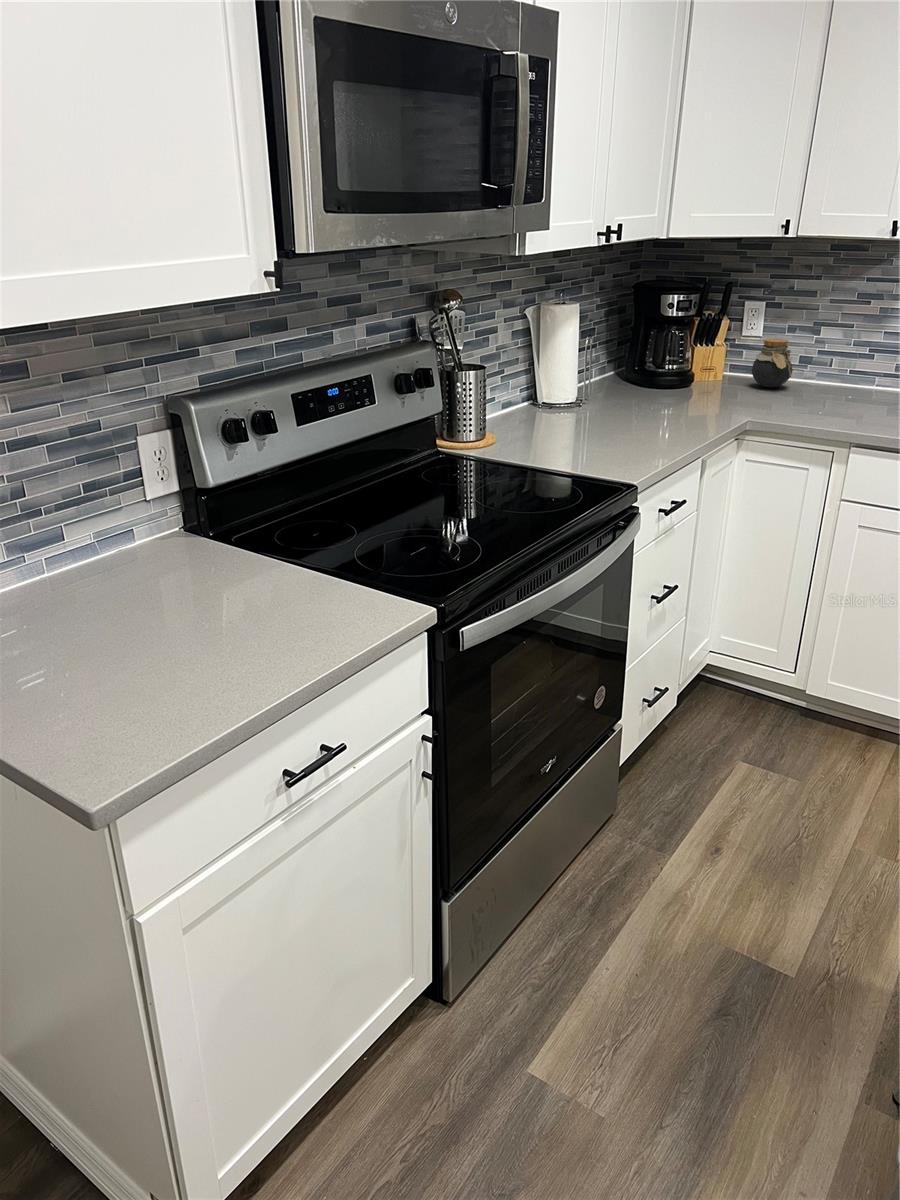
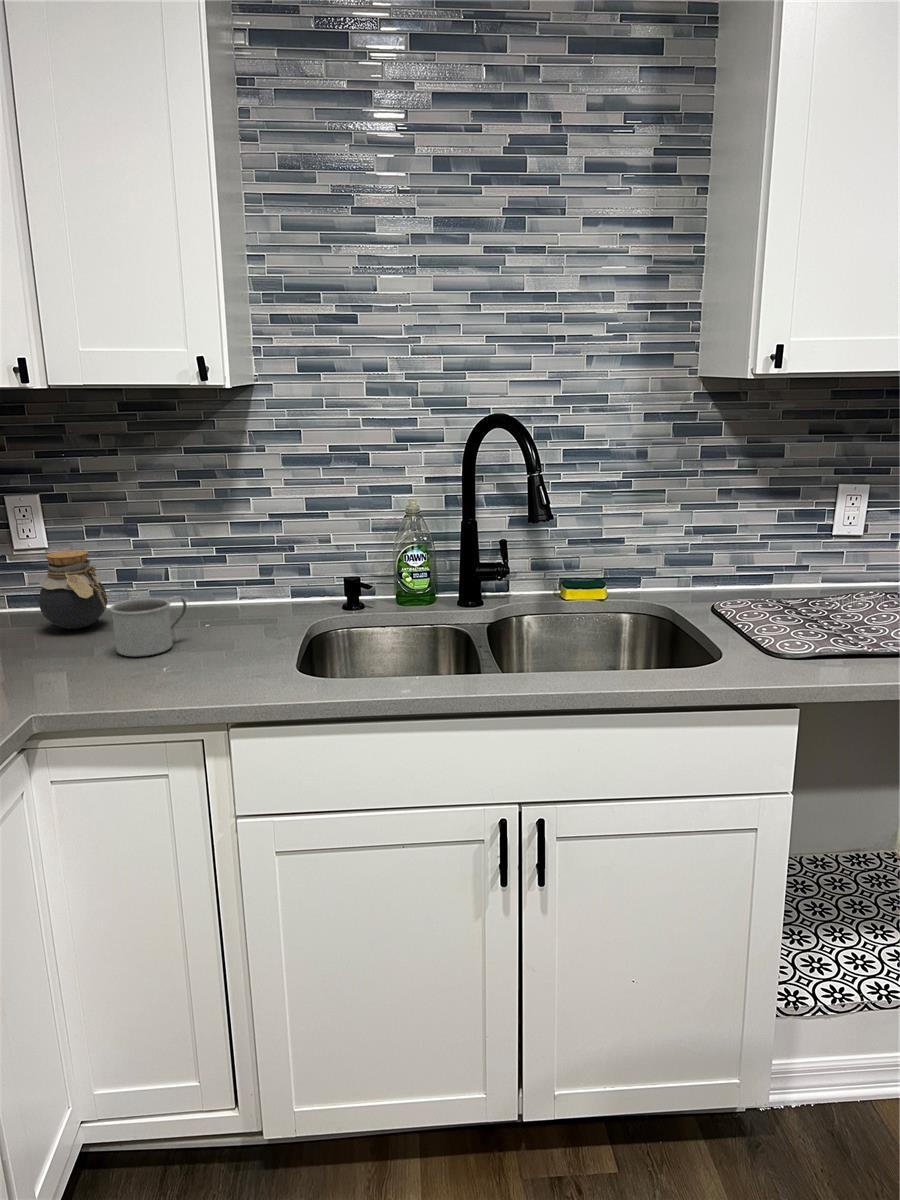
mug: none [793,372,843,406] -> present [110,596,187,656]

